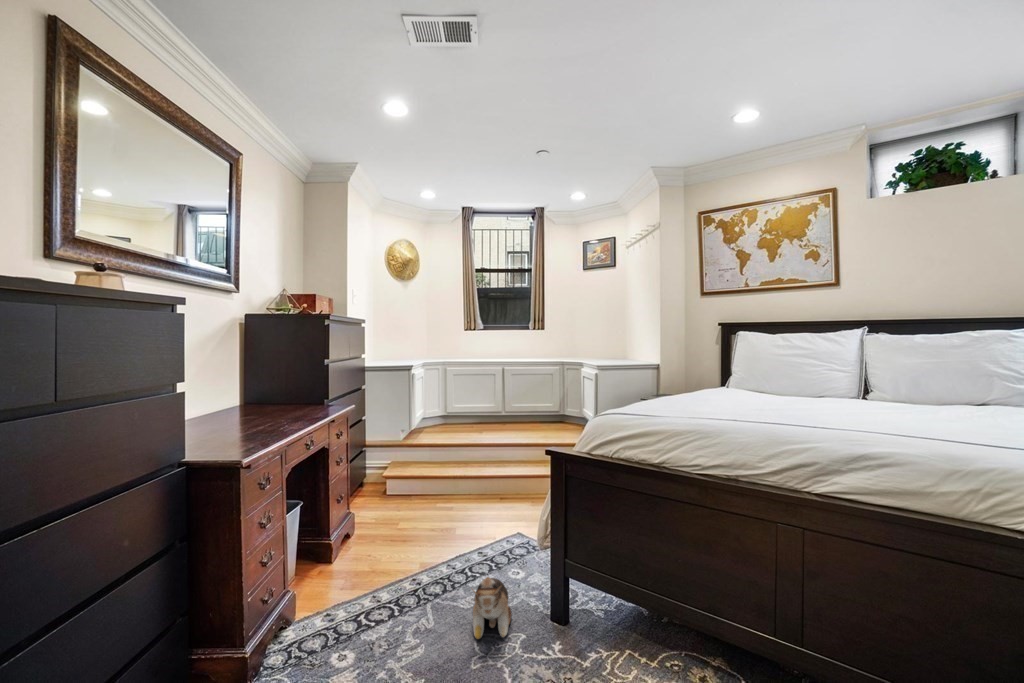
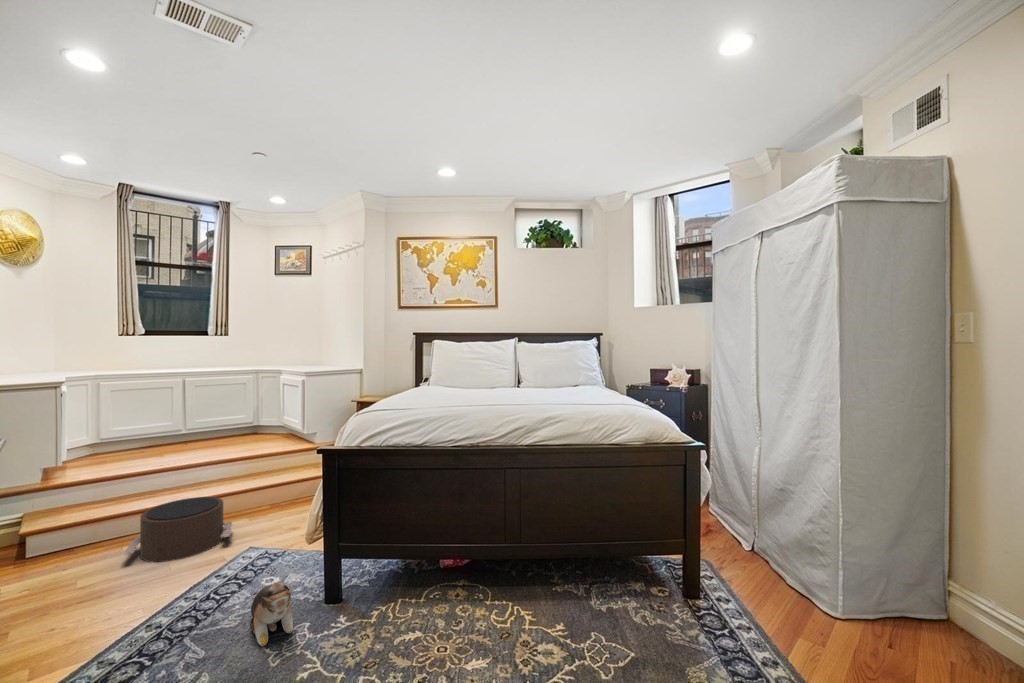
pouf: none [433,473,513,526] -> present [124,497,232,562]

